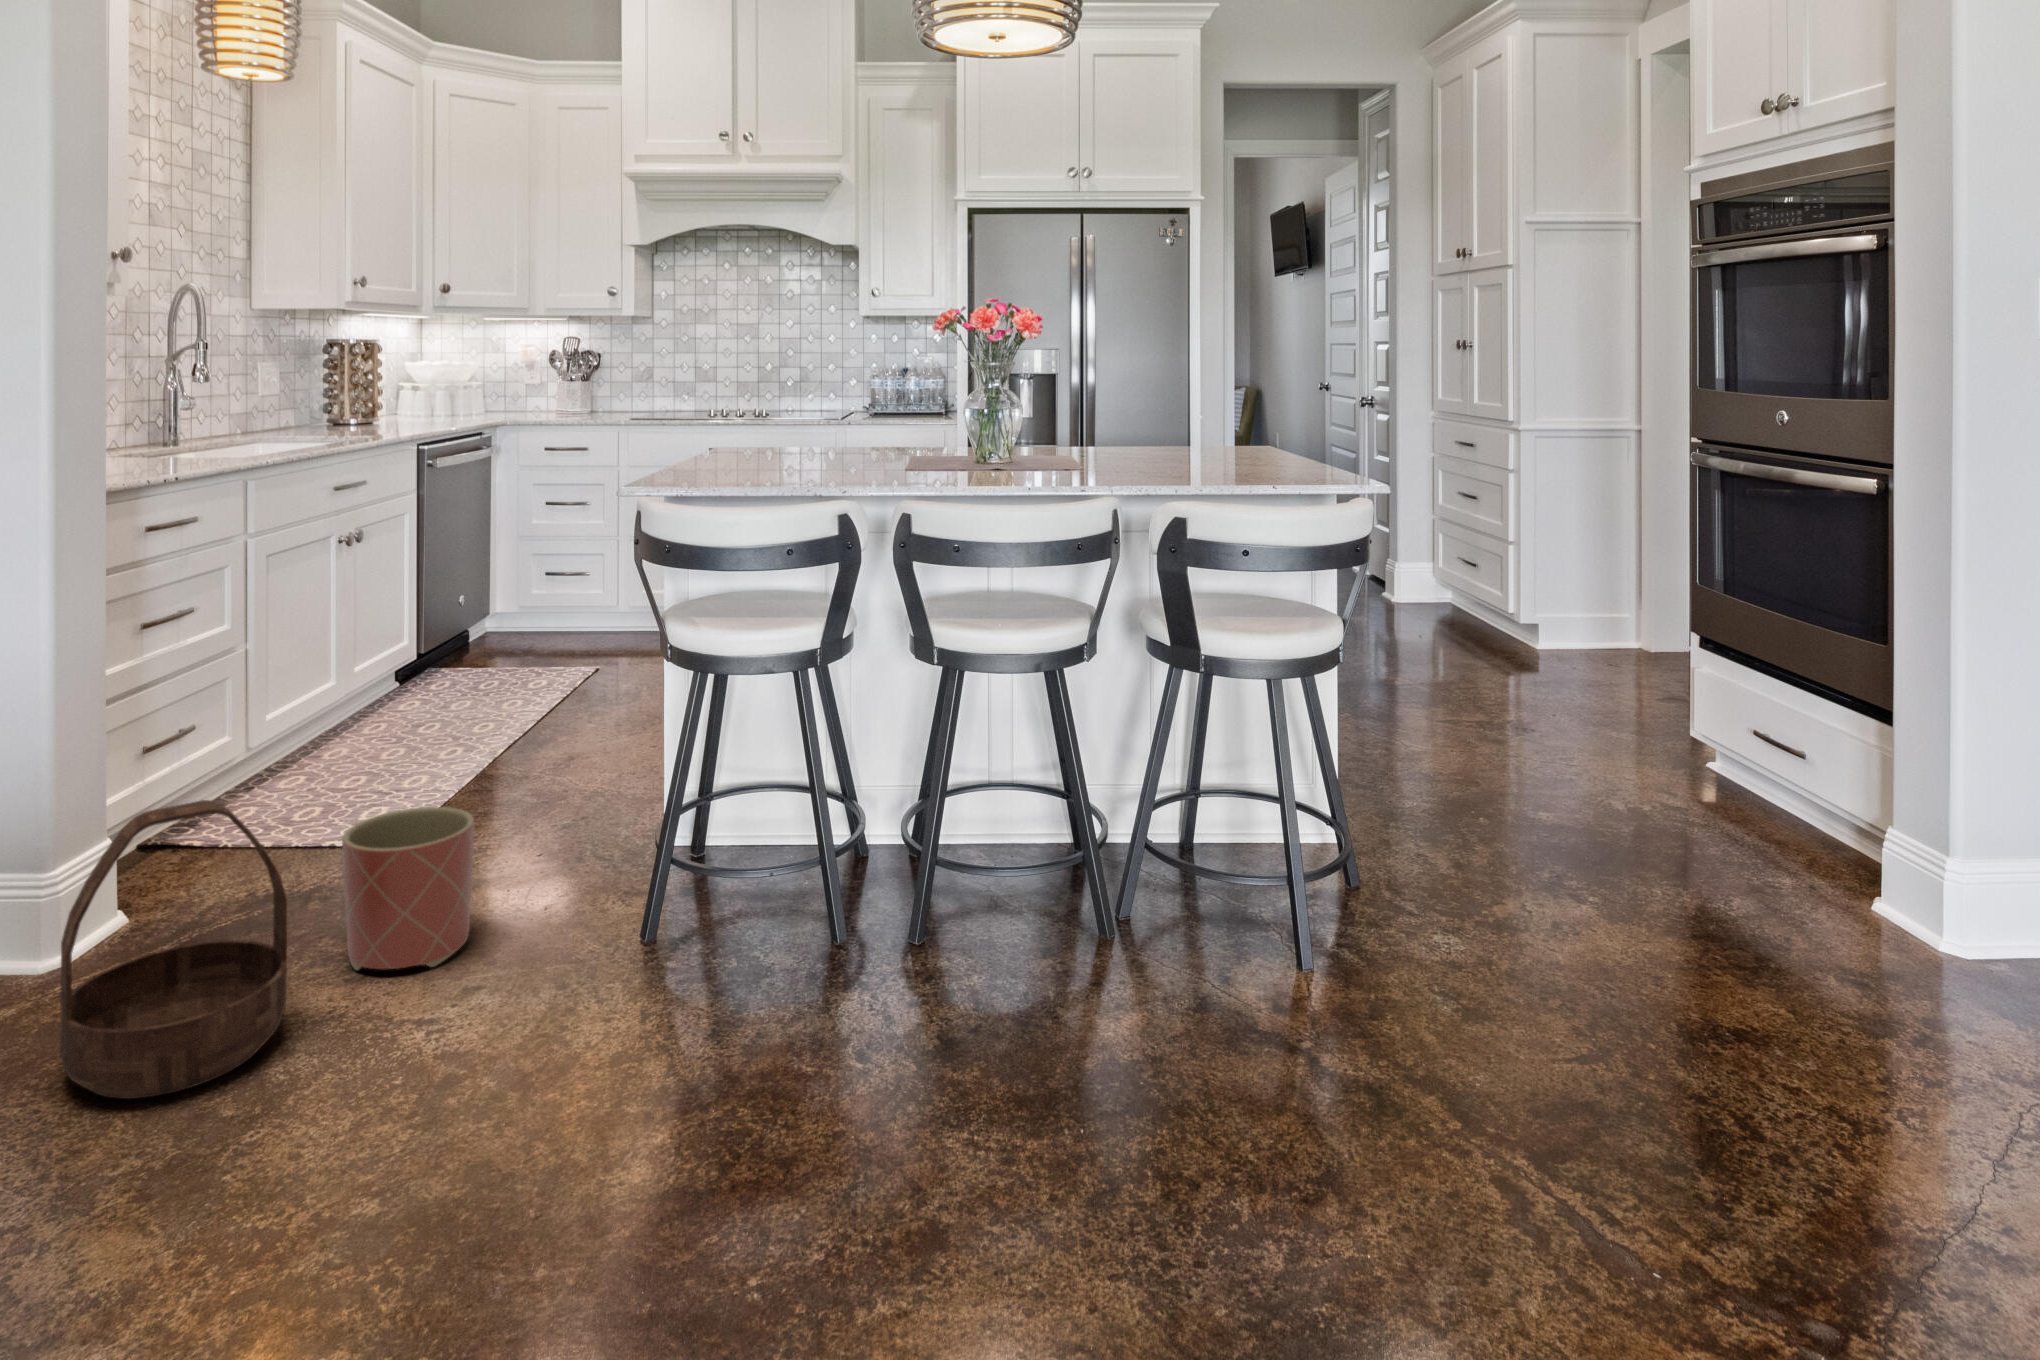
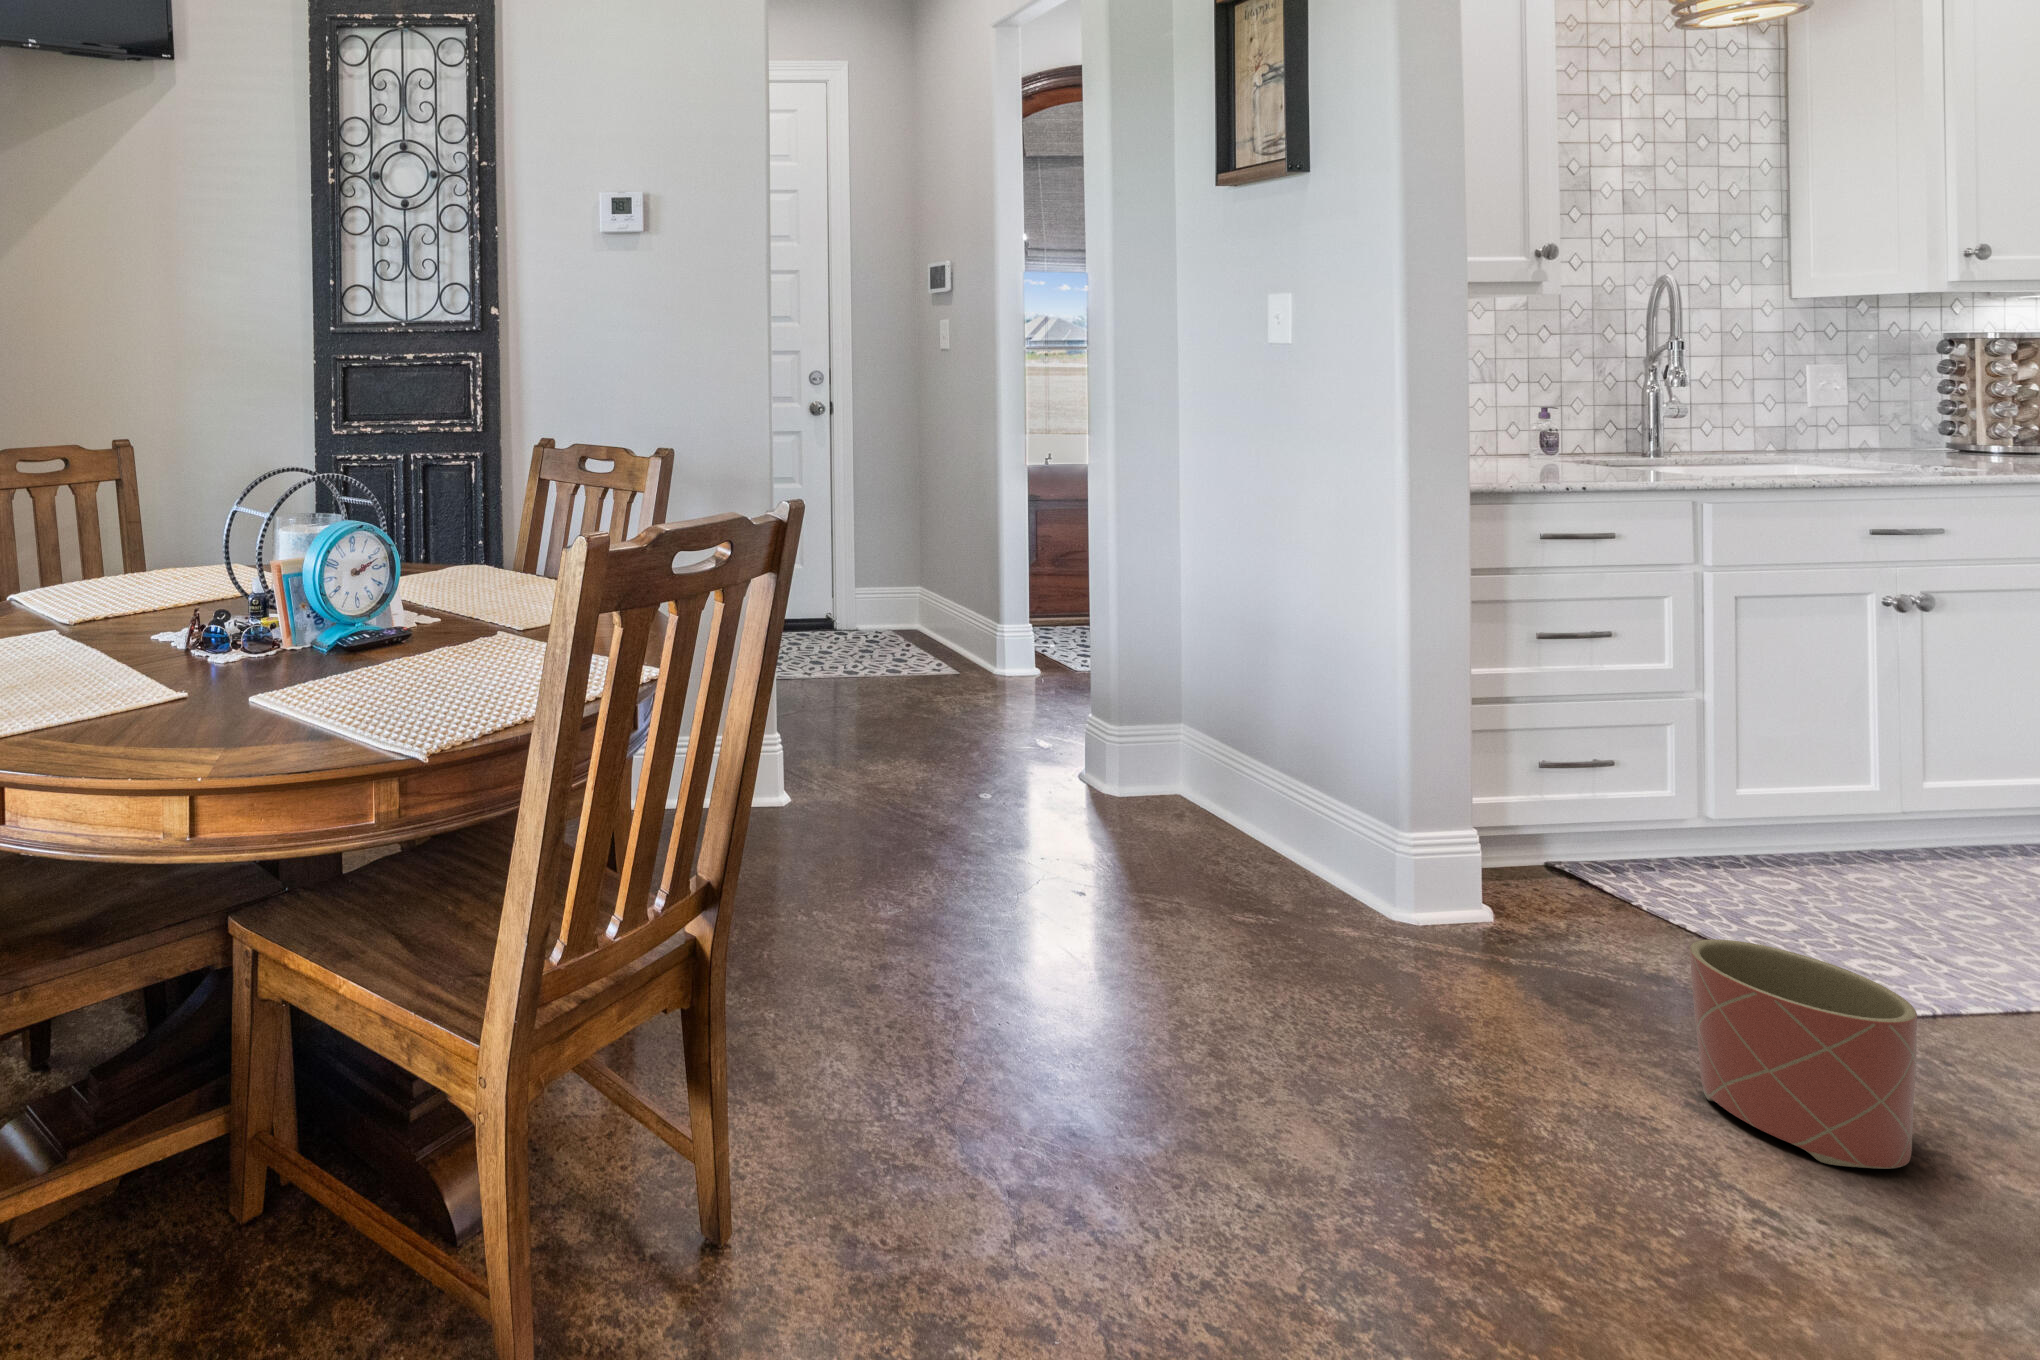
basket: present [60,800,287,1099] -> none [1349,812,1583,1095]

